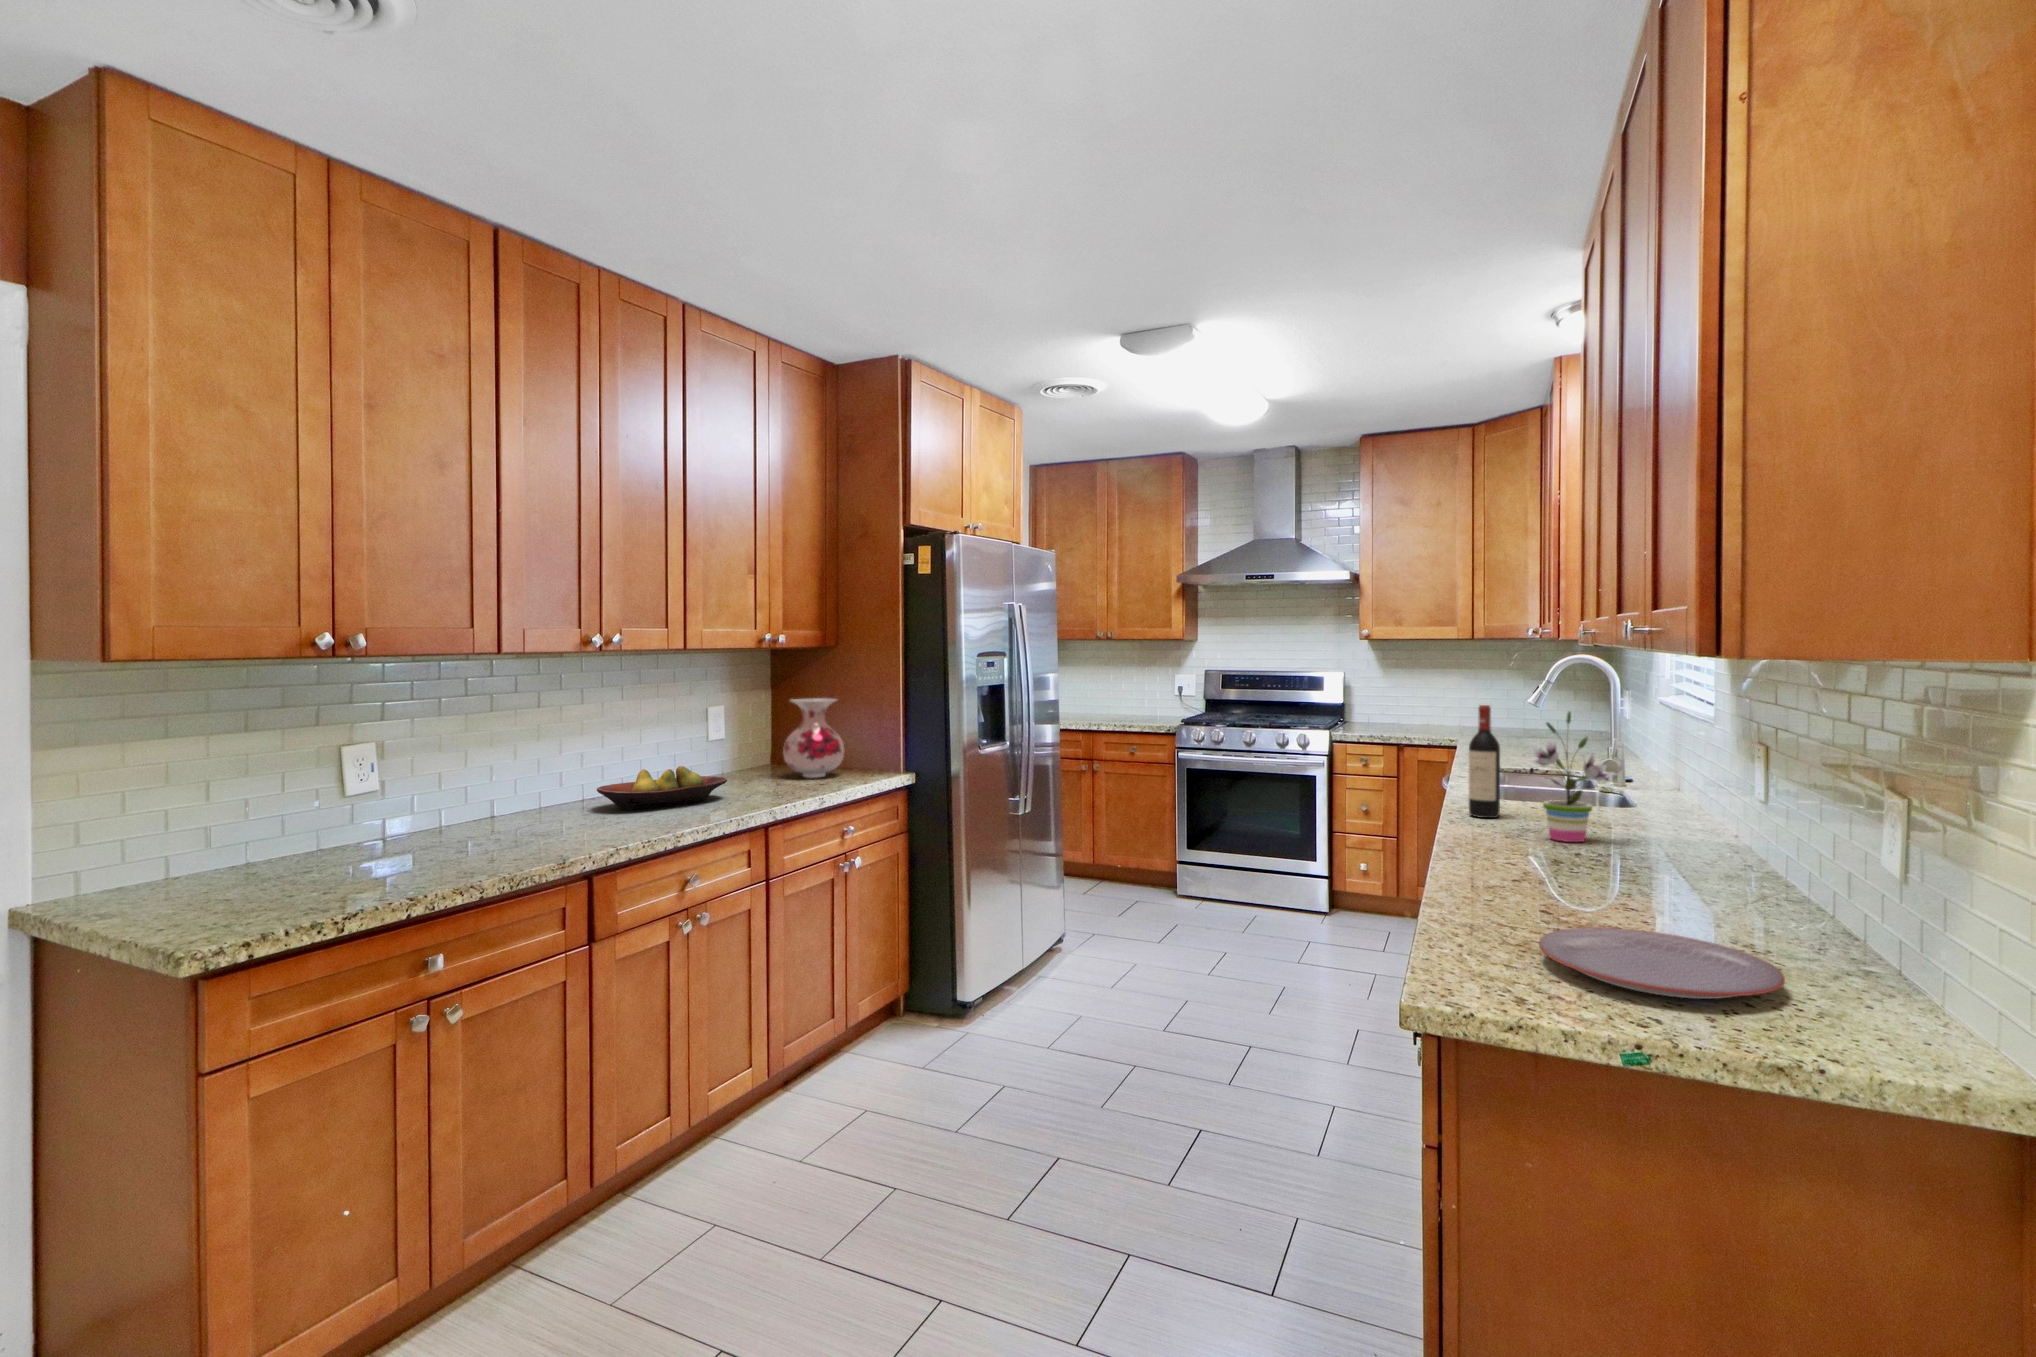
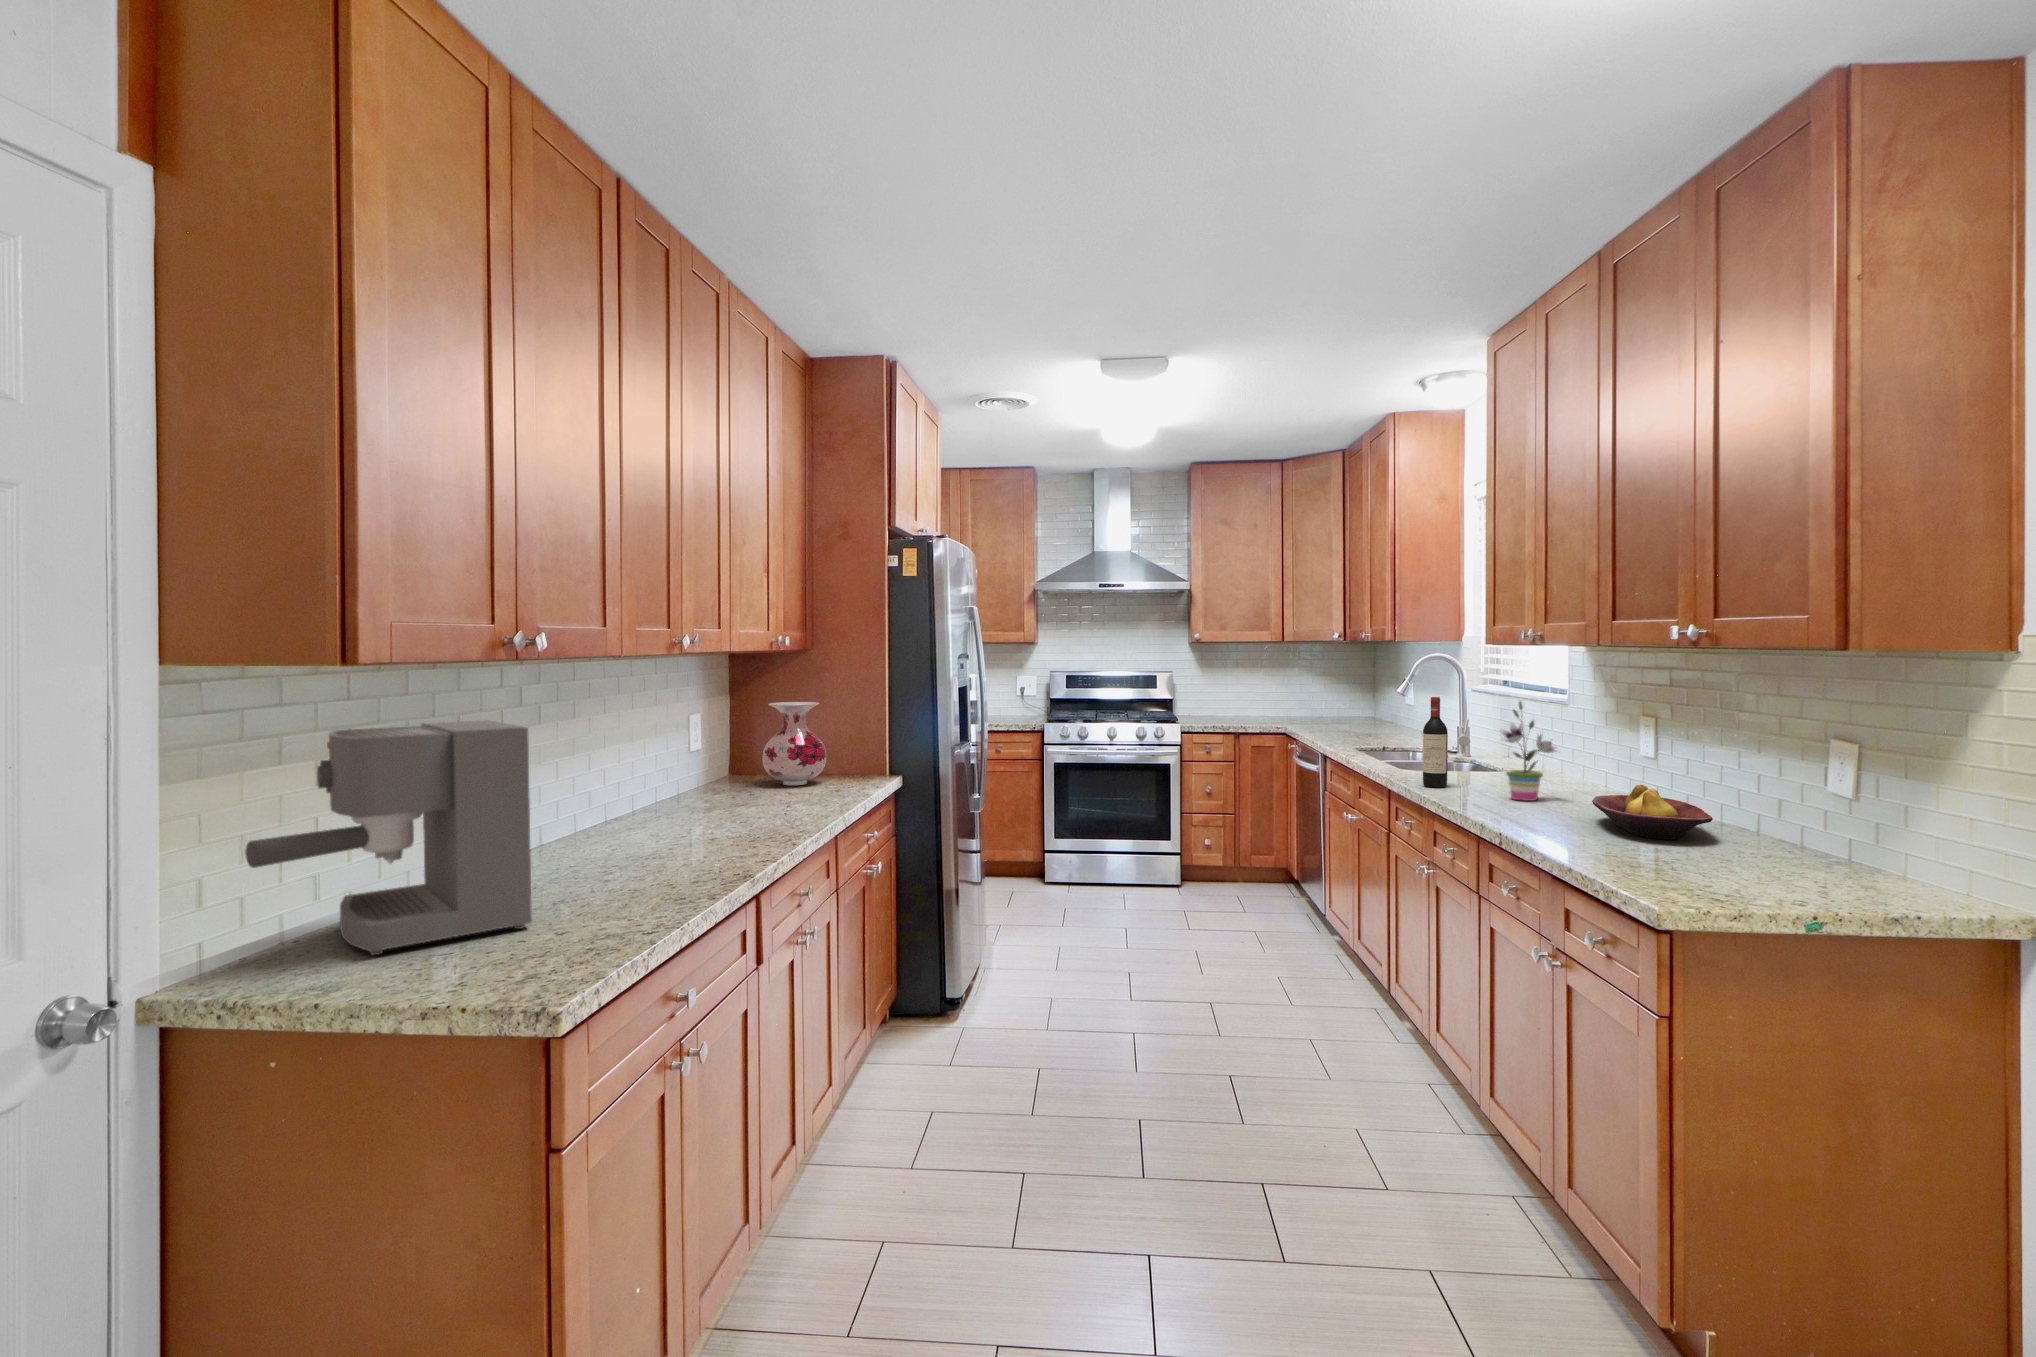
coffee maker: none [85,706,348,897] -> present [245,720,532,955]
fruit bowl: present [597,766,727,810] -> present [1592,785,1713,840]
plate: present [1539,927,1785,999] -> none [1668,852,1842,889]

